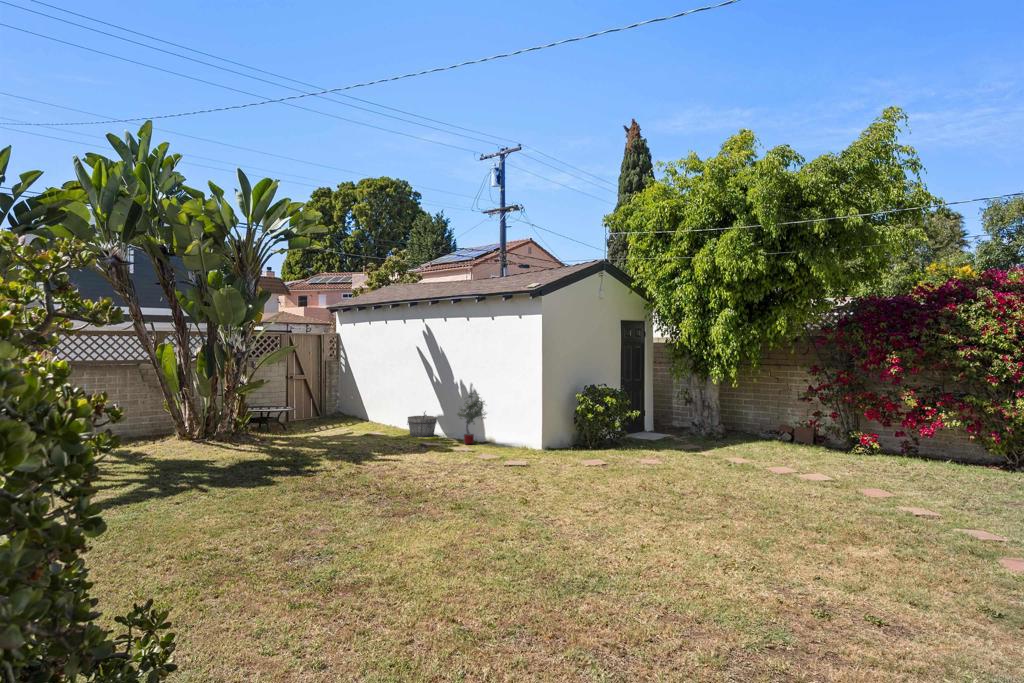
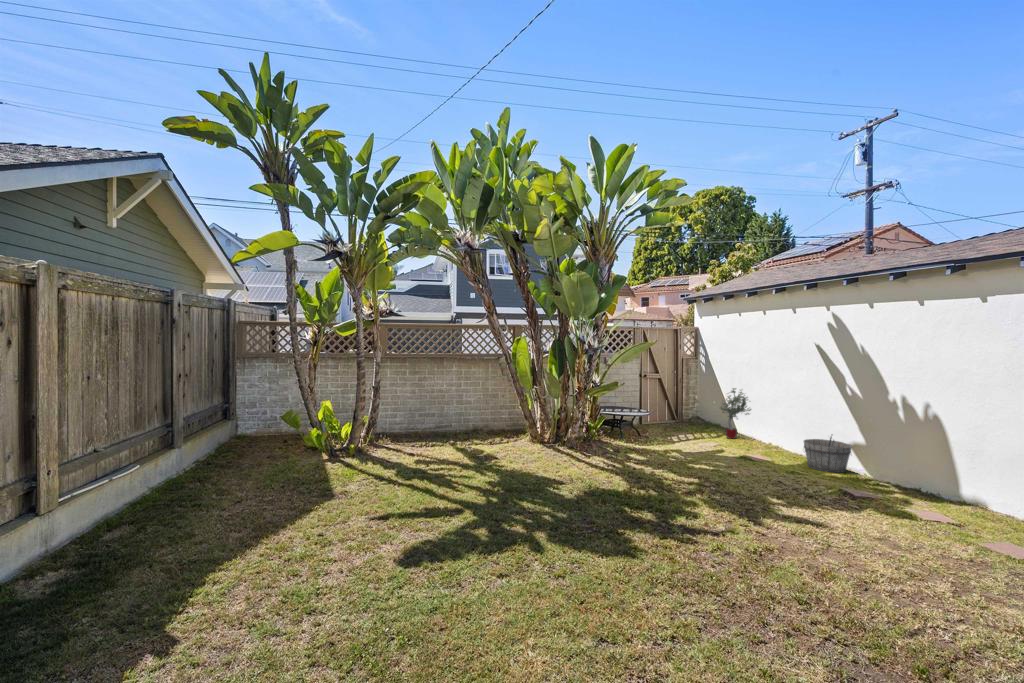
potted tree: present [457,393,486,445] -> present [720,388,751,439]

